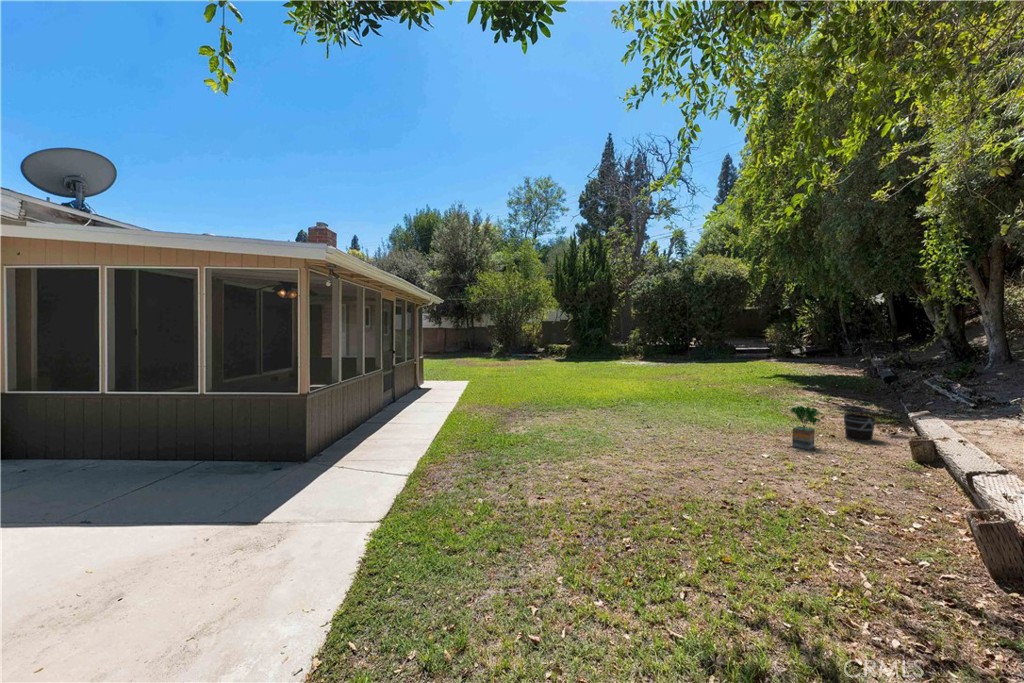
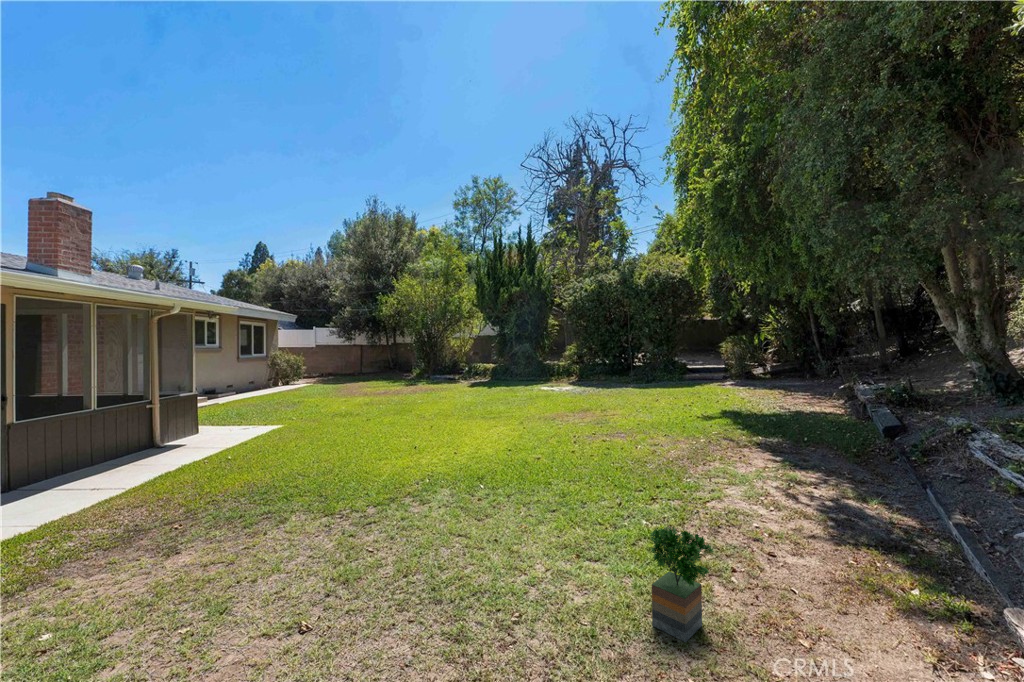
bucket: present [844,413,876,442] -> none [775,524,841,601]

